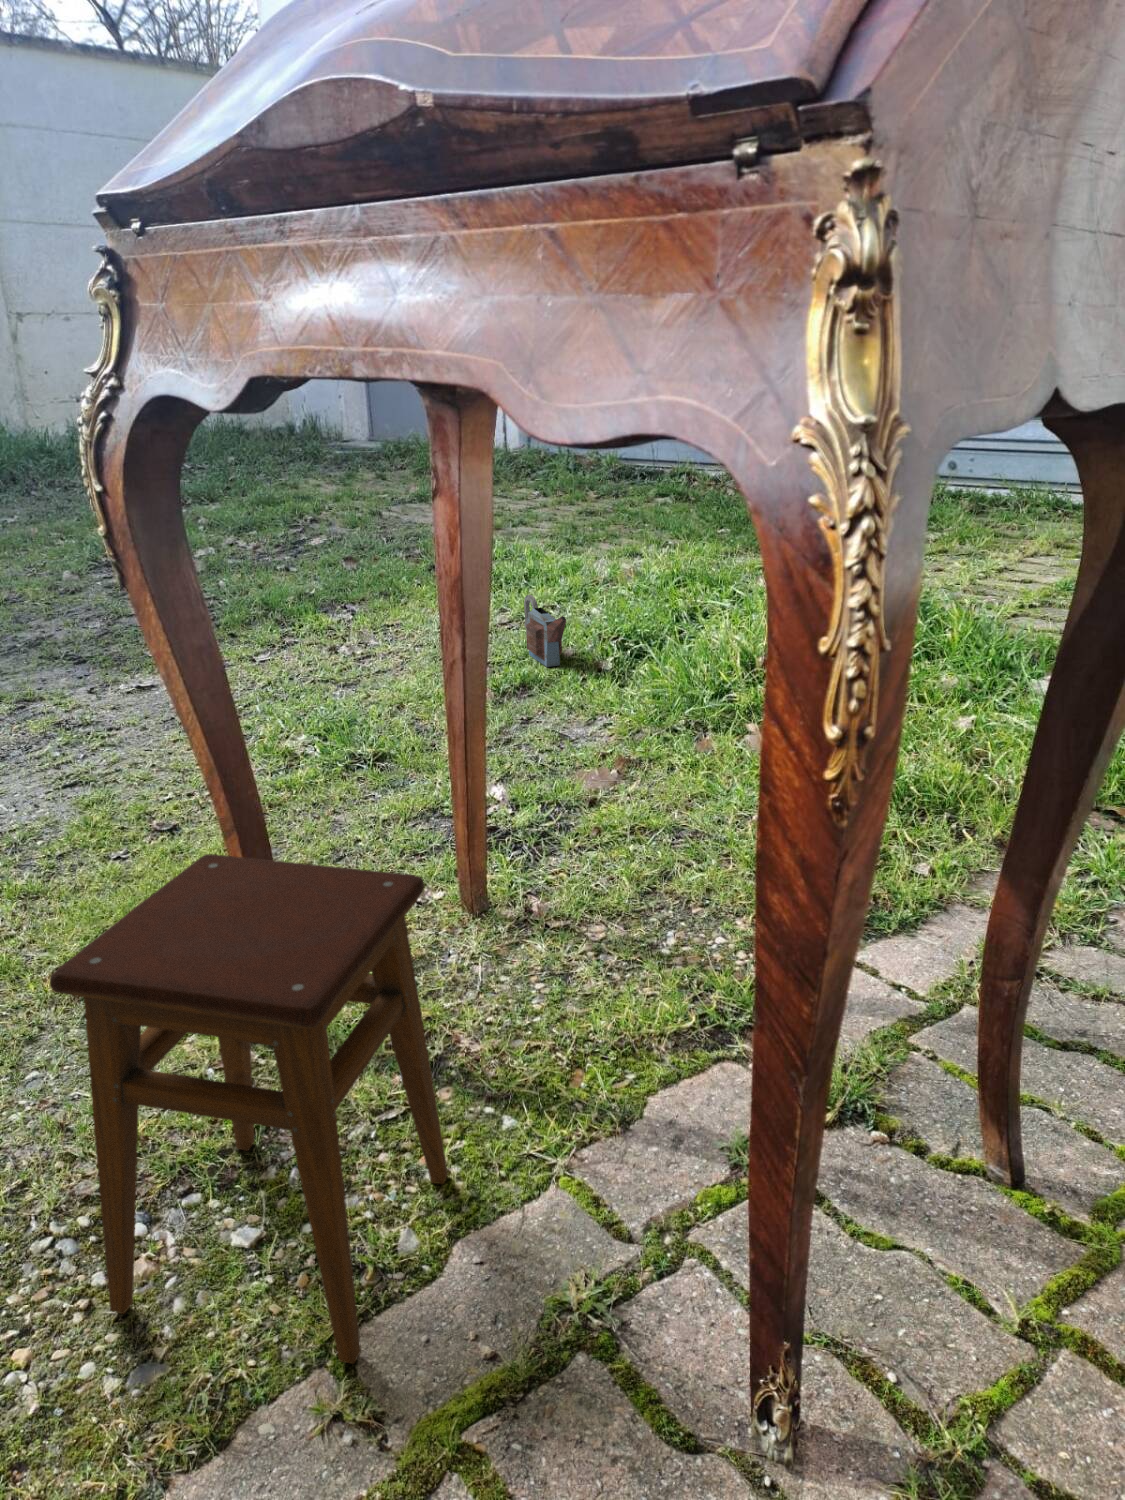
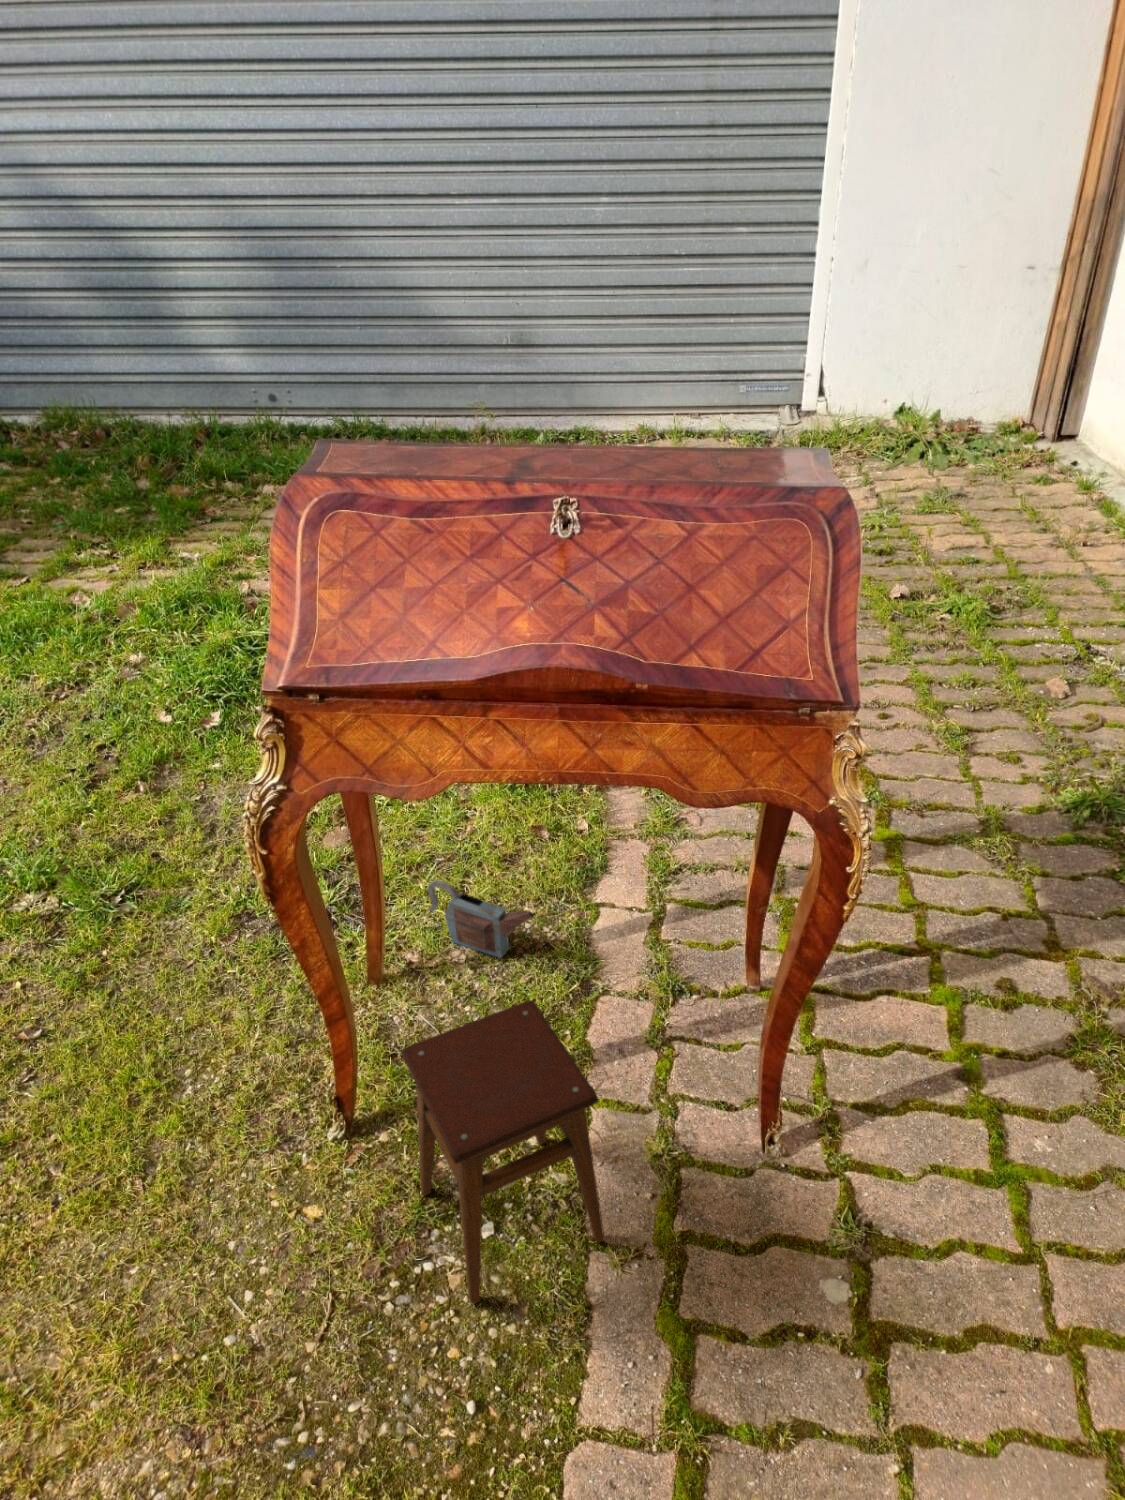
watering can: present [524,595,566,667] -> present [428,880,535,958]

